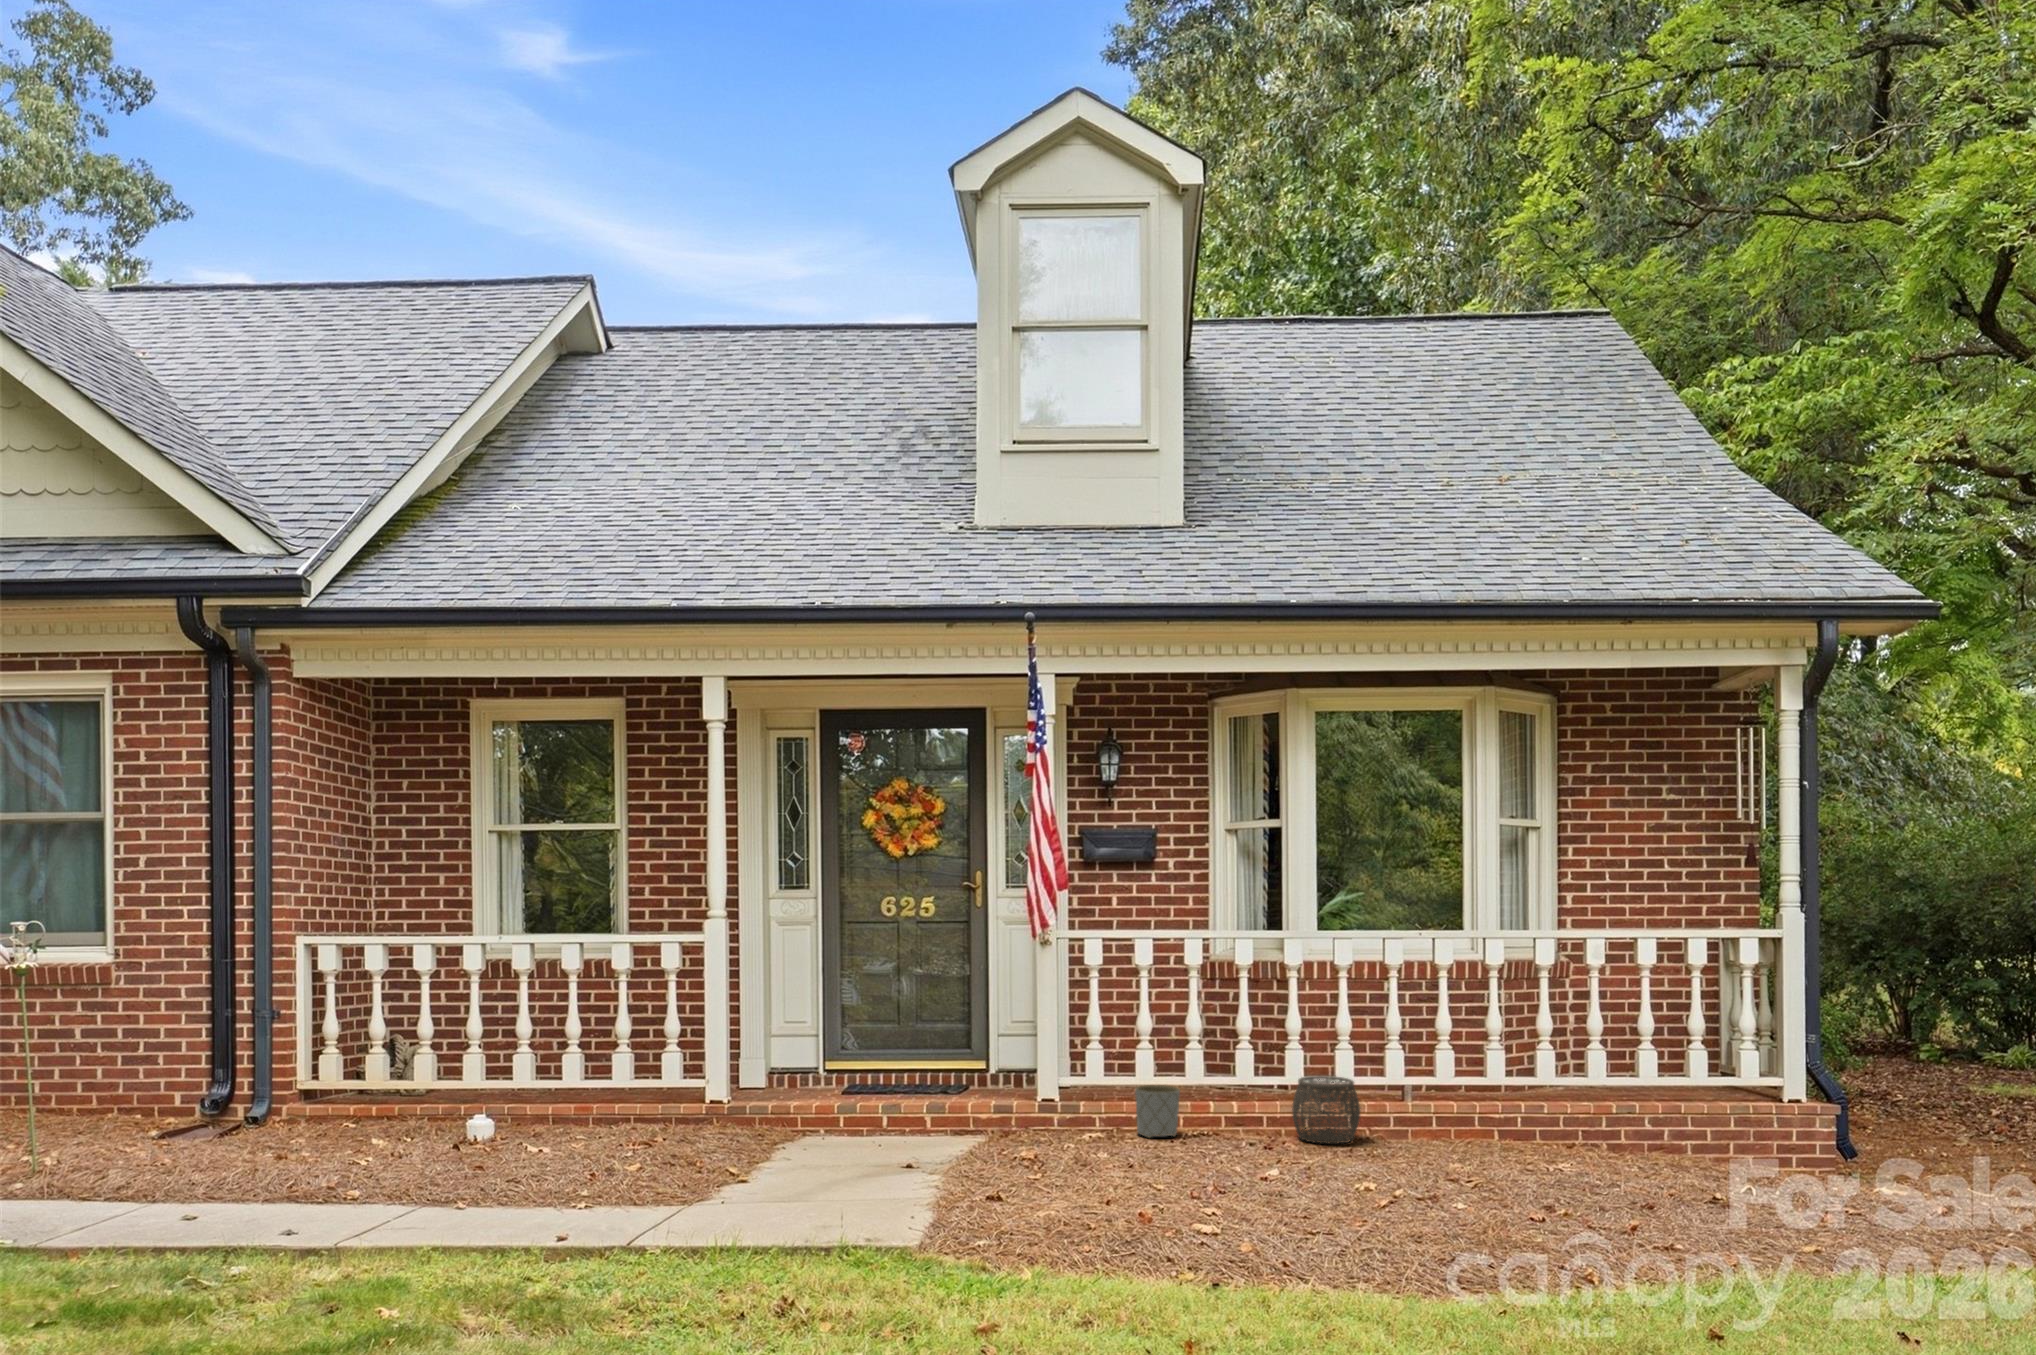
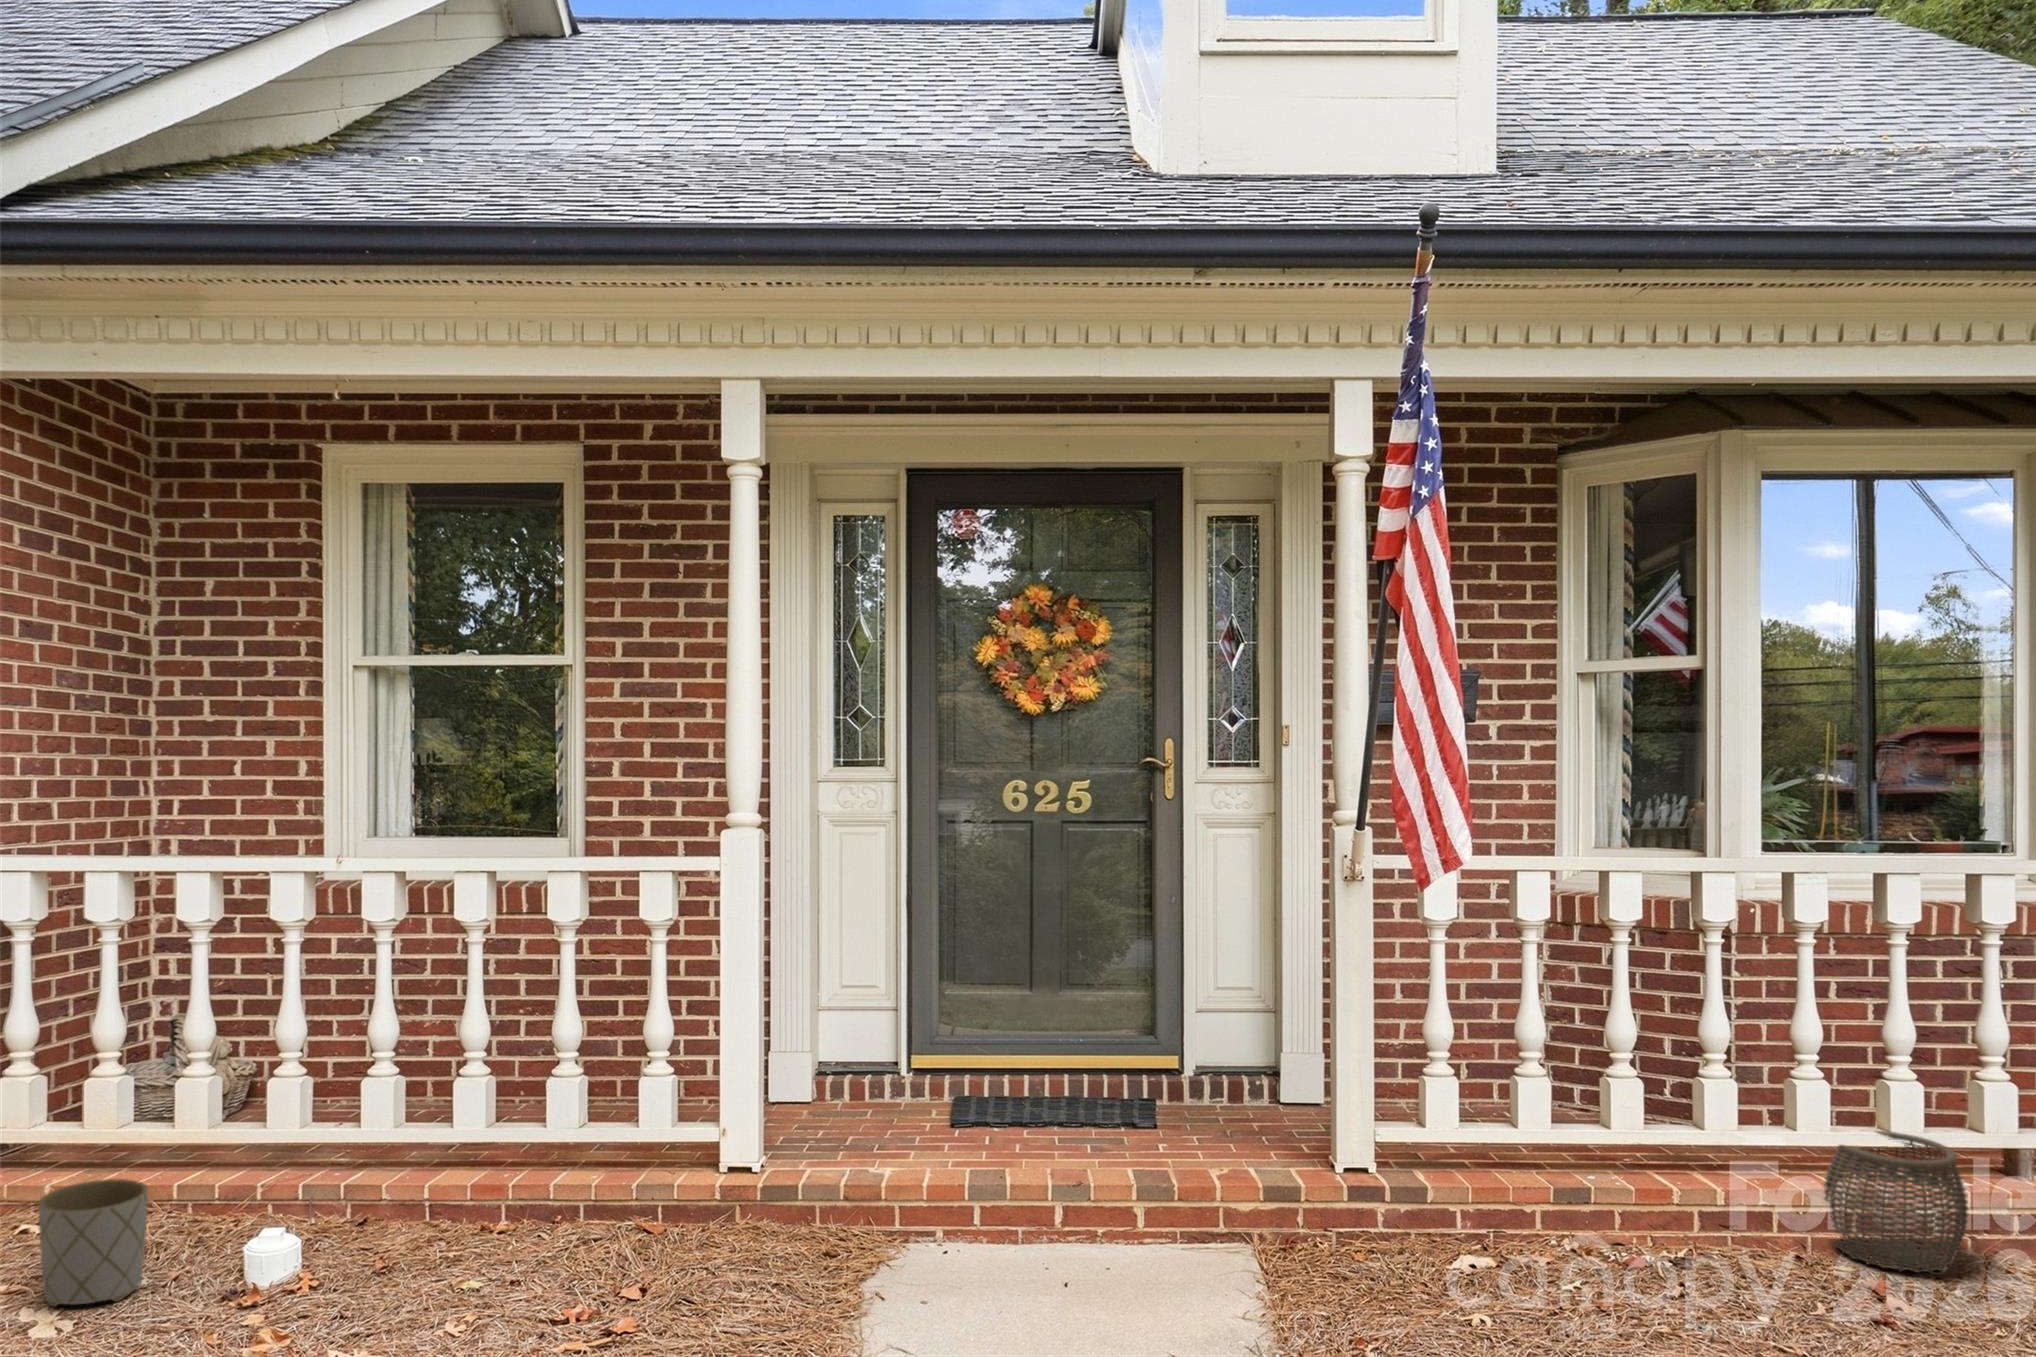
planter: present [1135,1085,1180,1138] -> present [38,1179,148,1307]

